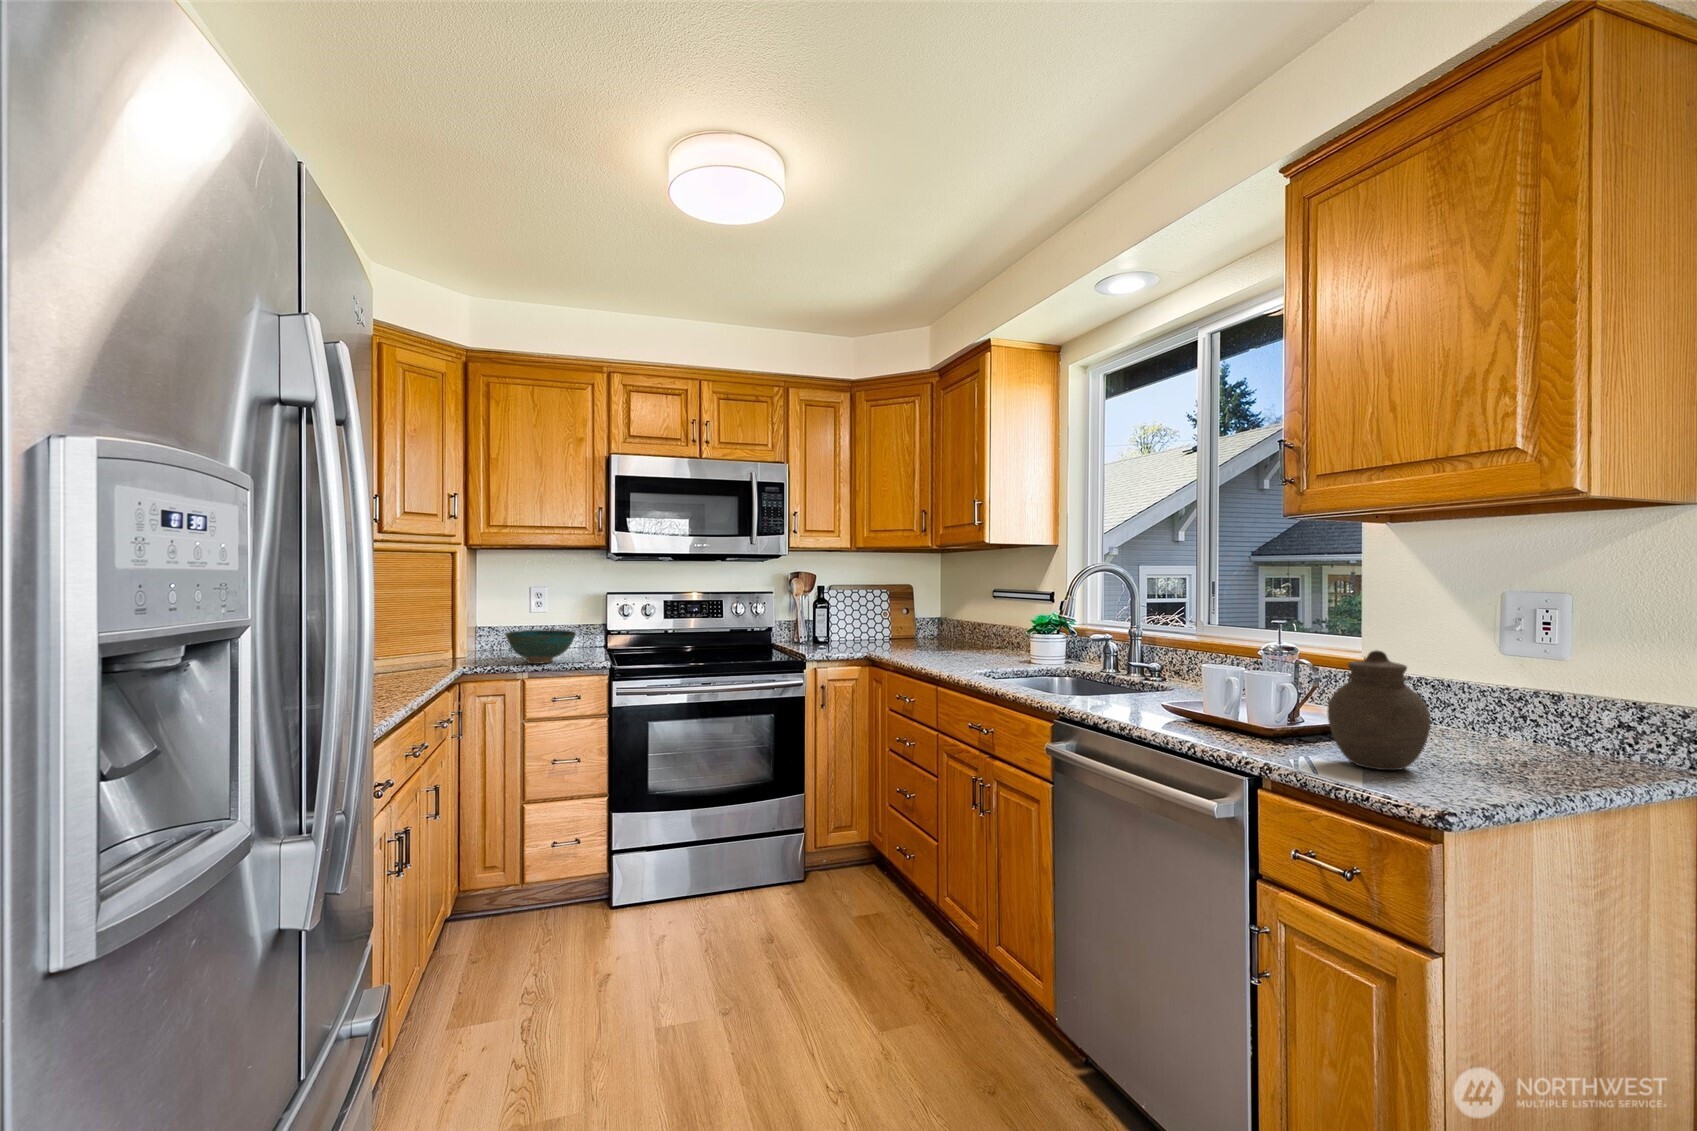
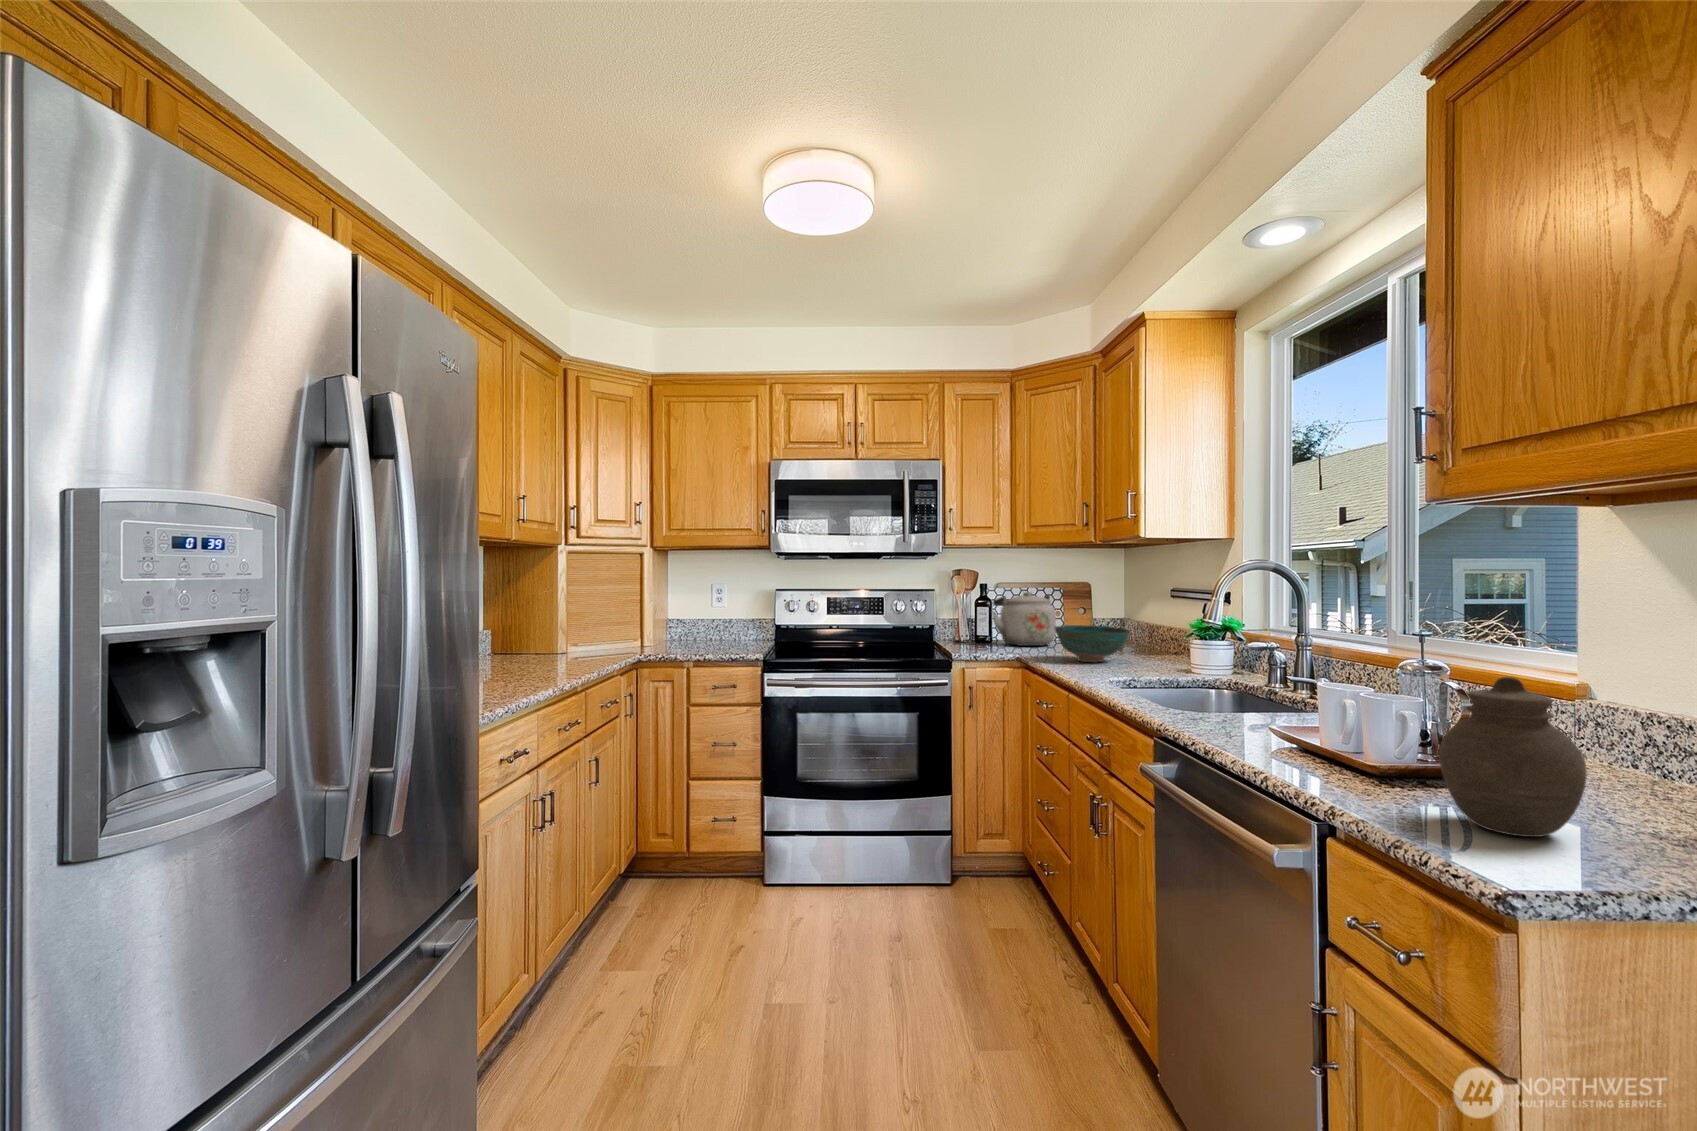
kettle: none [829,594,889,645] -> present [992,592,1056,646]
bowl: present [505,630,576,664] -> present [1055,625,1130,662]

